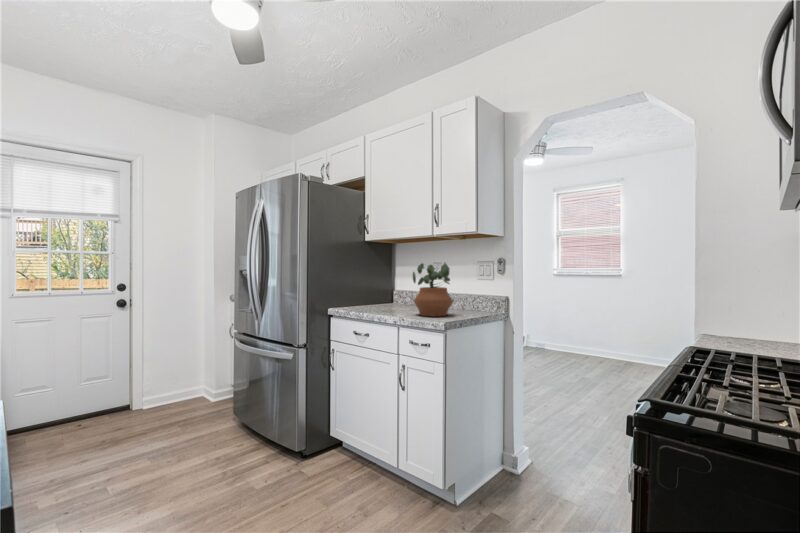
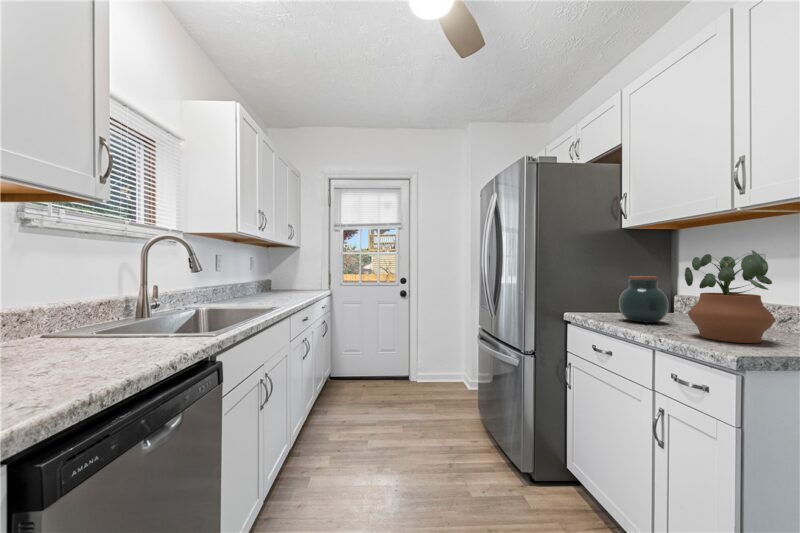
jar: none [369,278,398,310] -> present [619,276,669,323]

